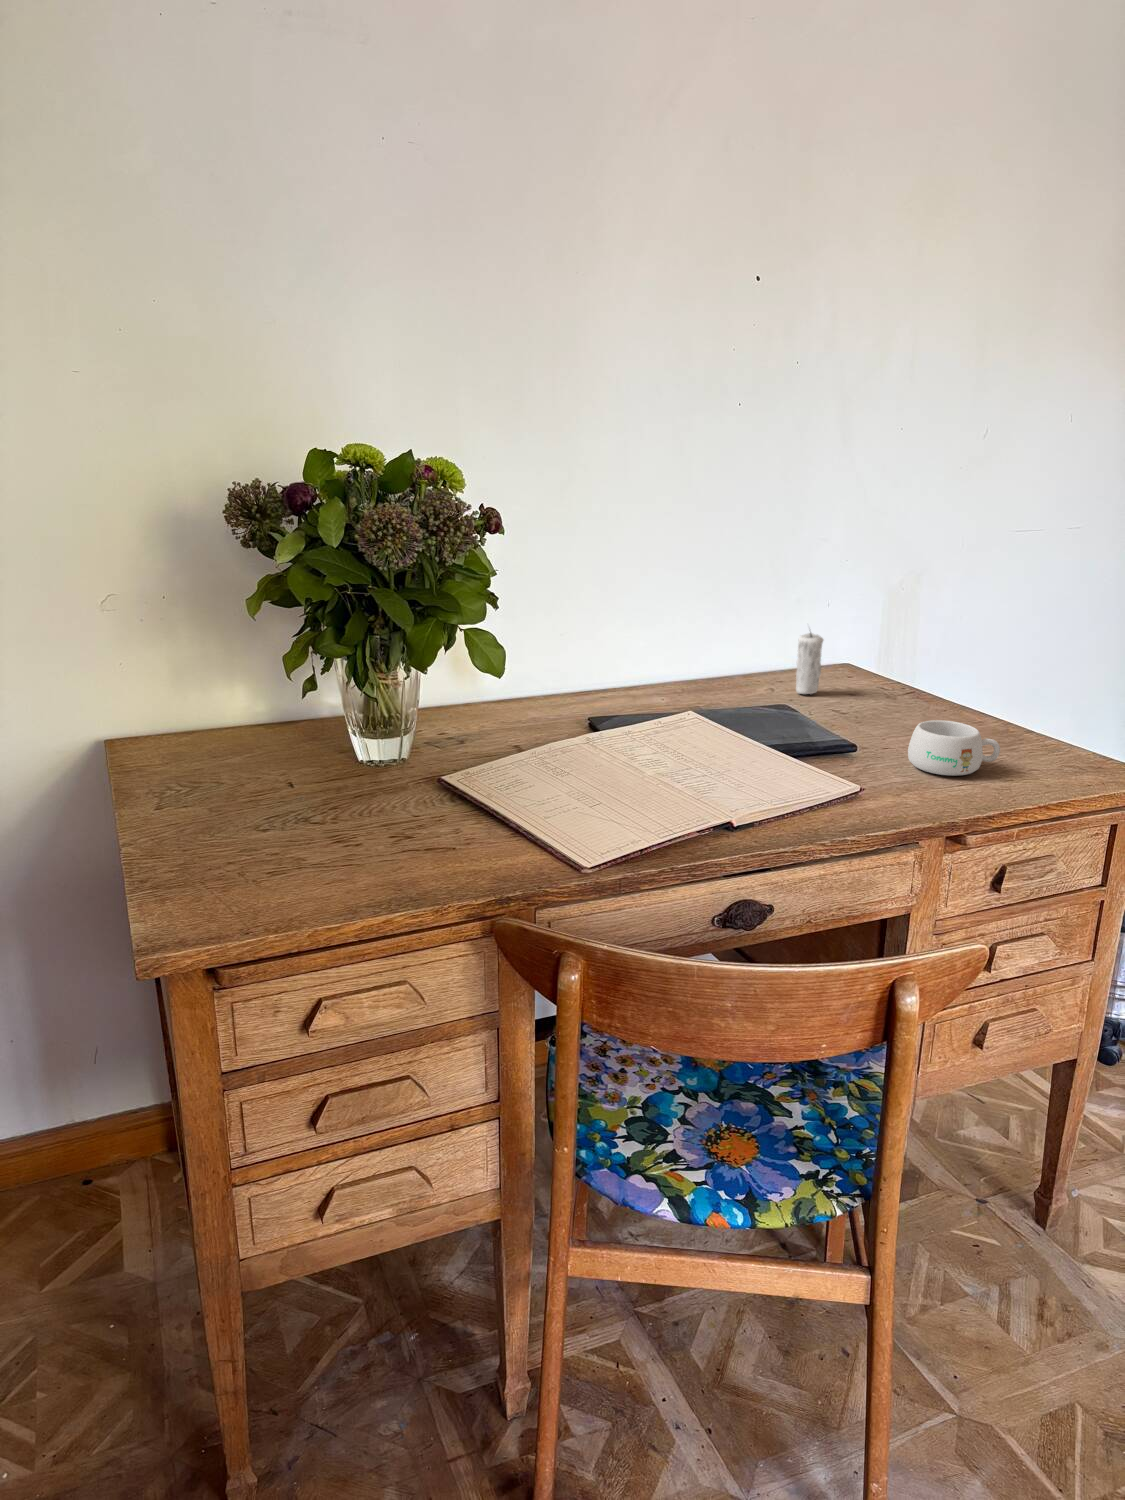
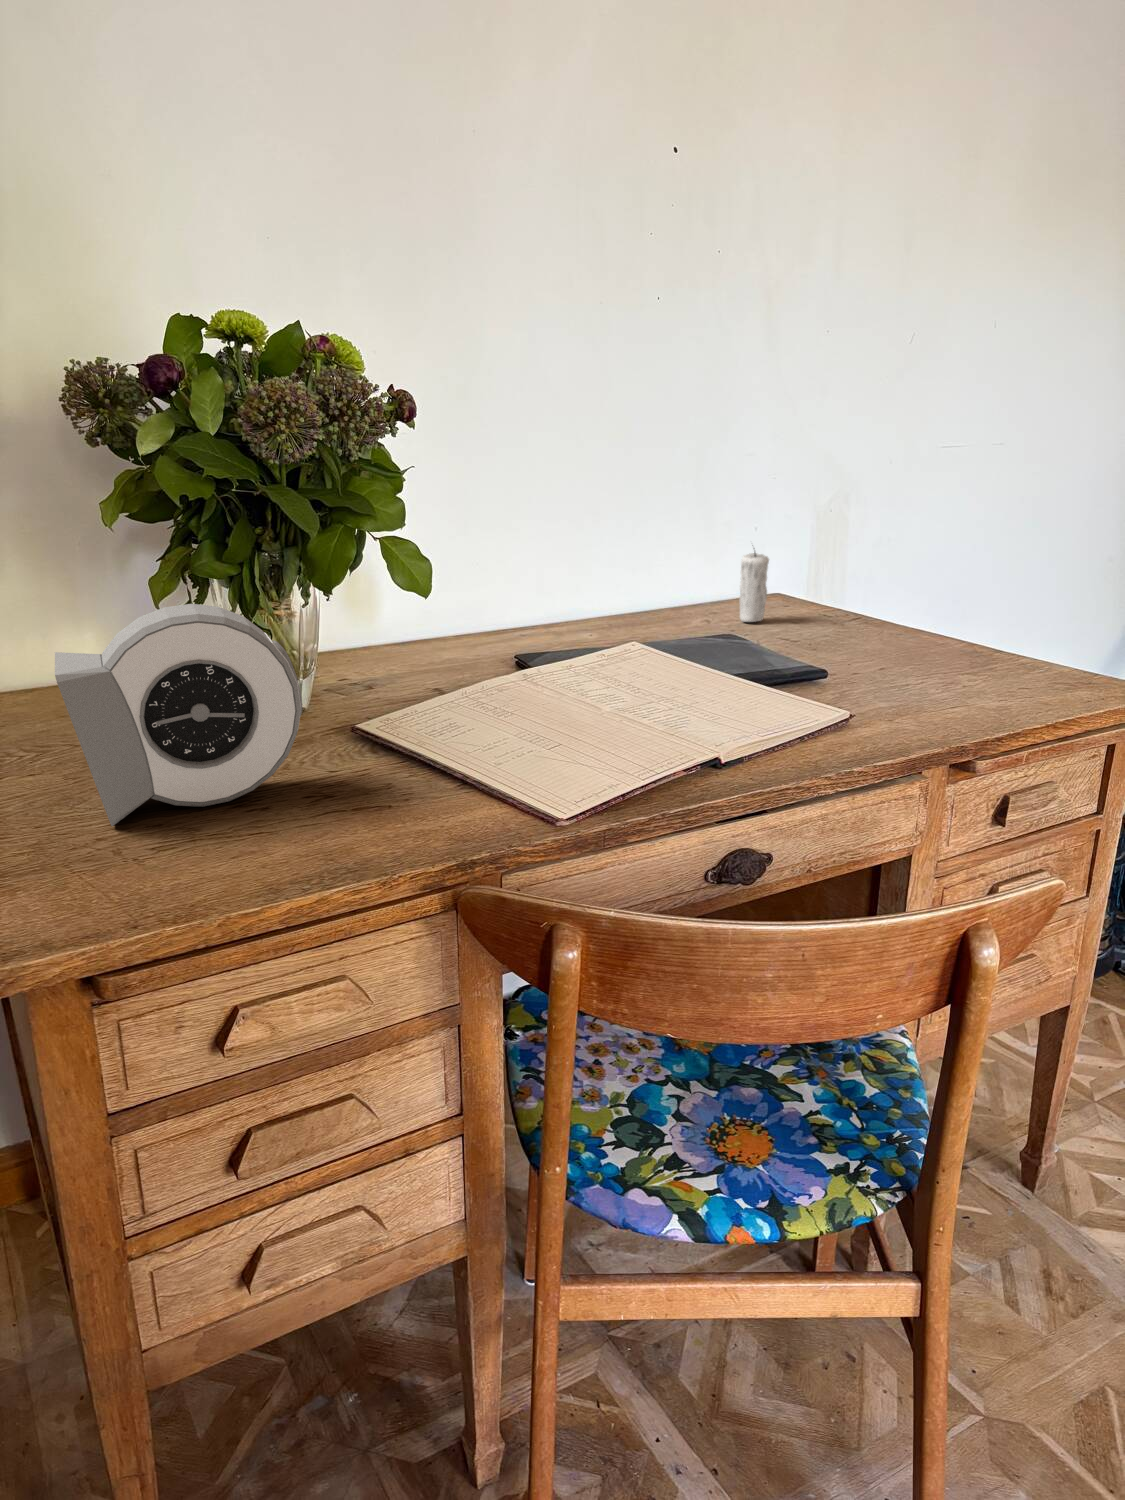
alarm clock: none [204,681,392,852] -> present [55,604,302,826]
mug: present [908,720,1000,776] -> none [888,637,990,698]

